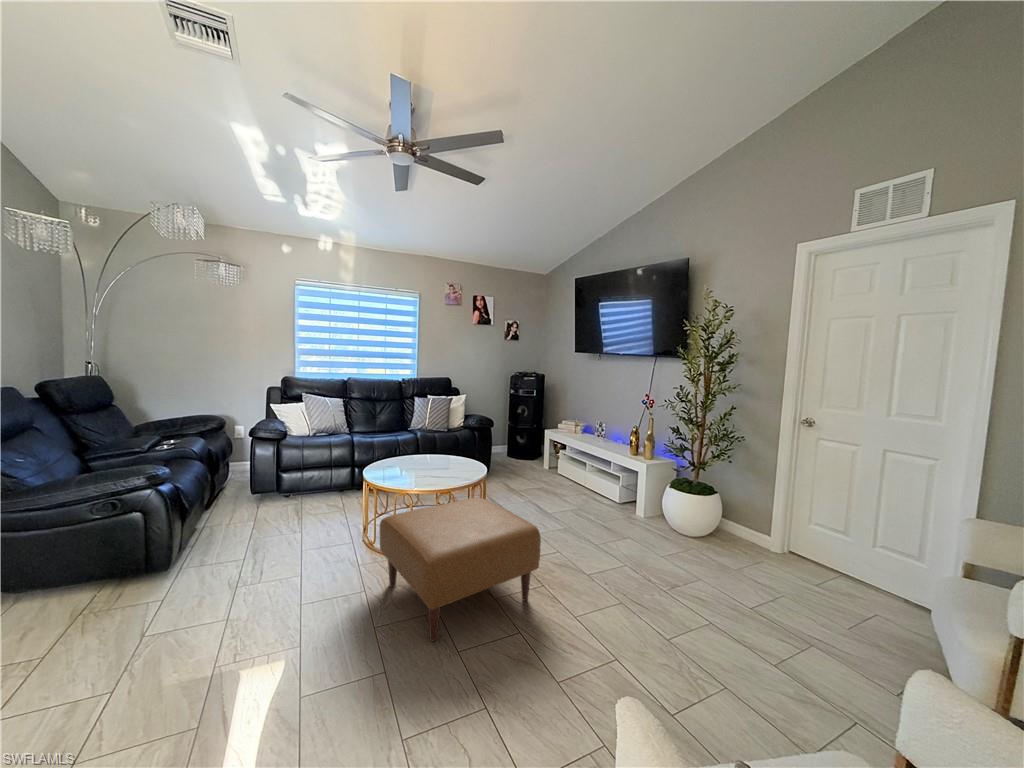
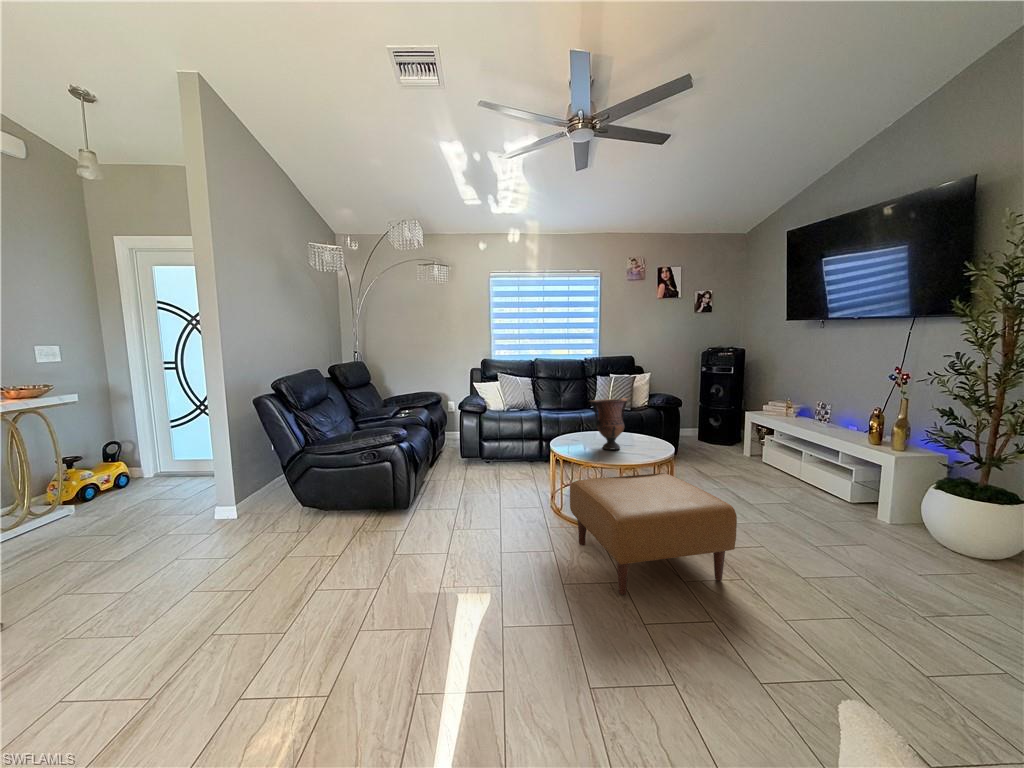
vase: none [405,422,445,476] -> present [590,398,628,449]

